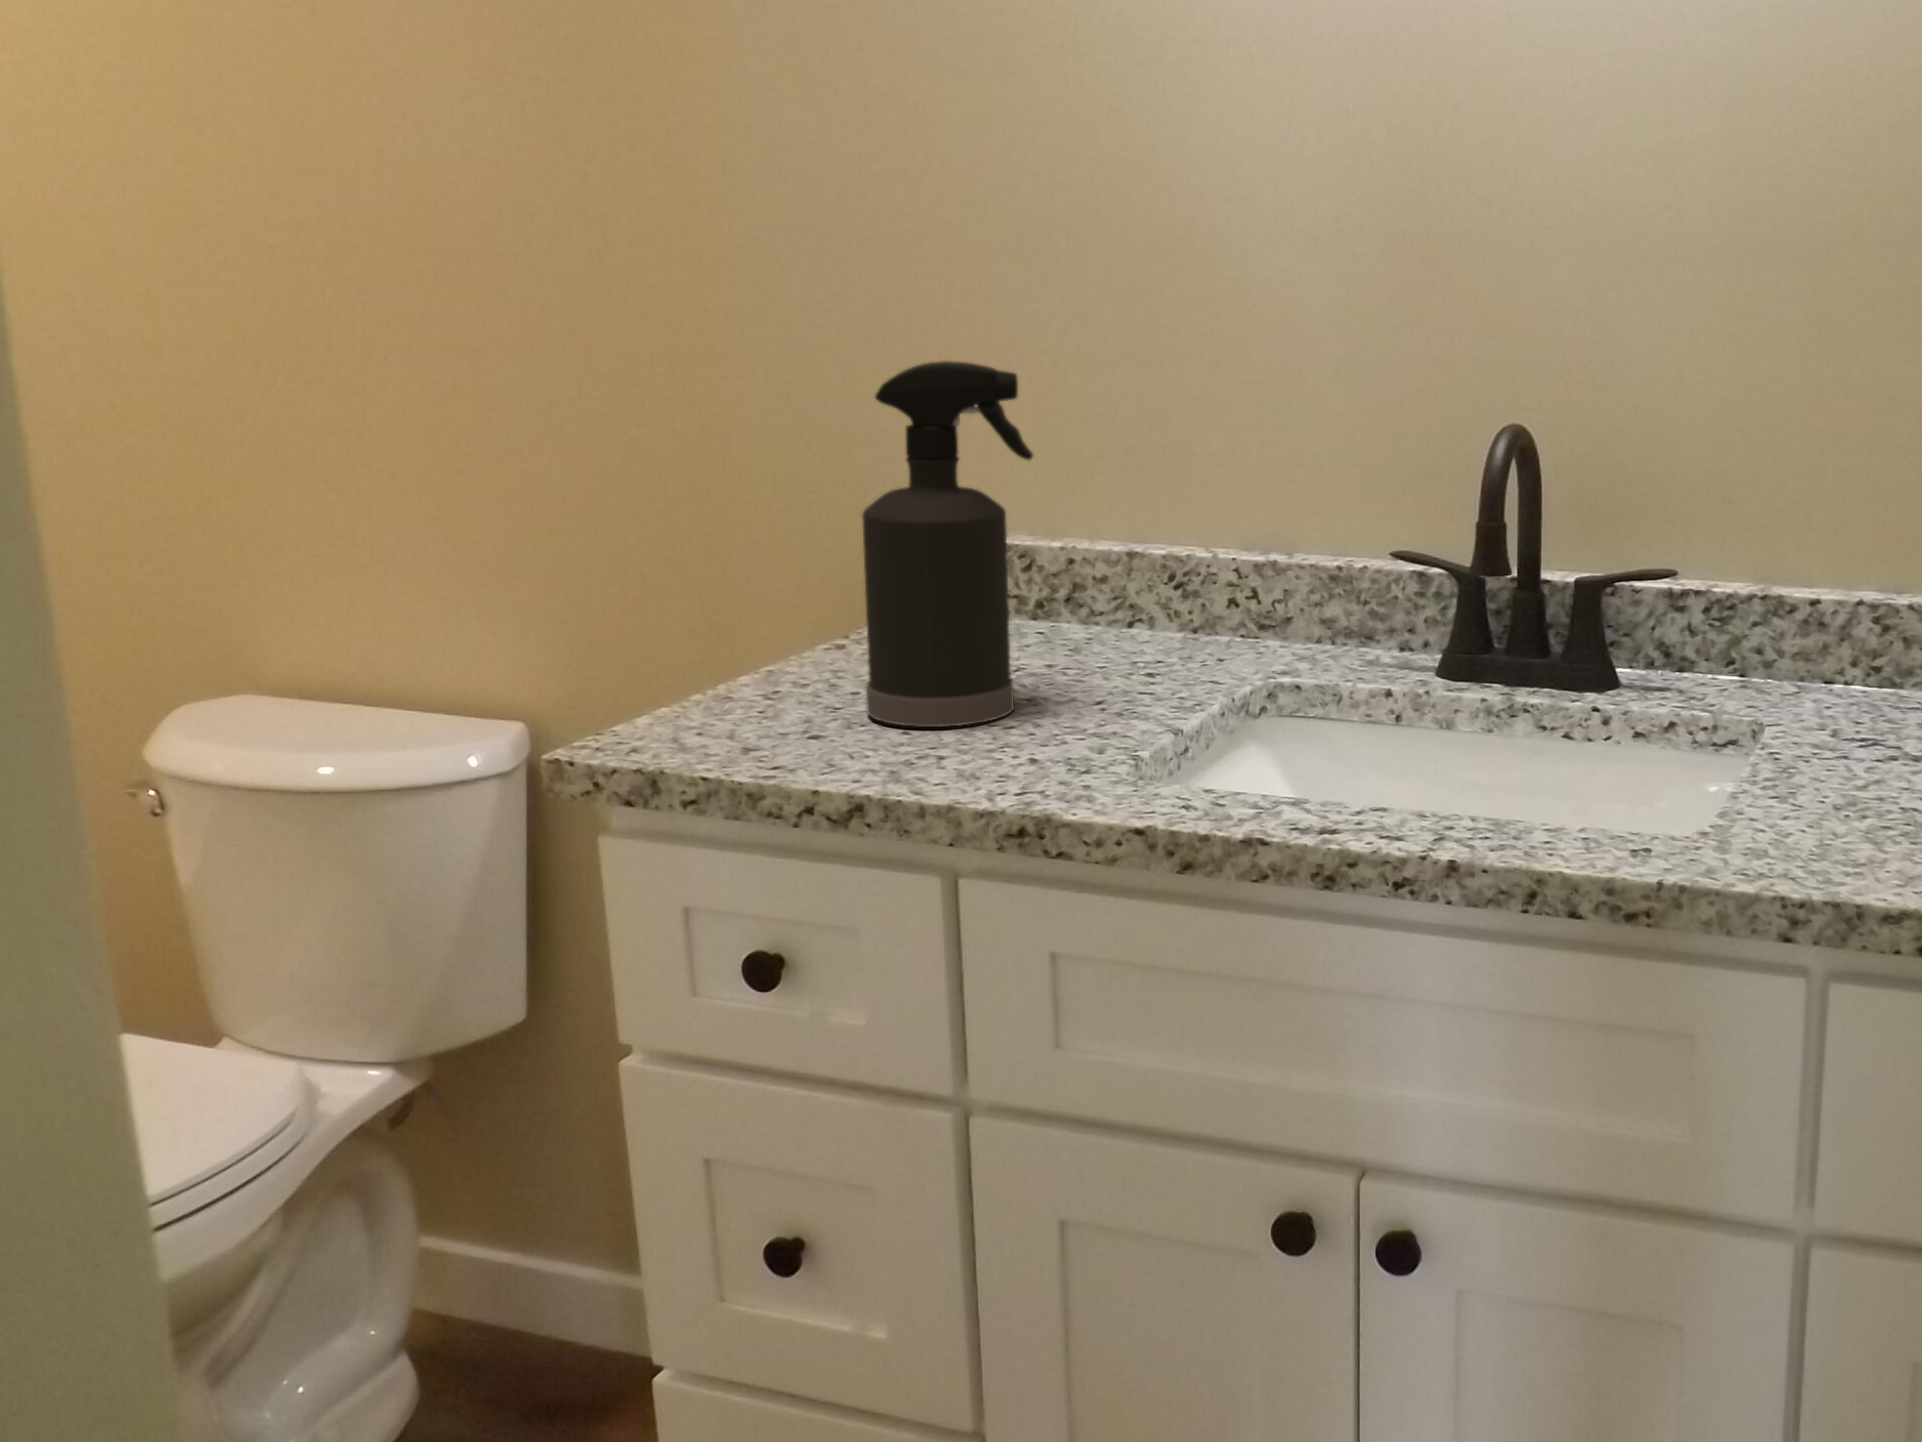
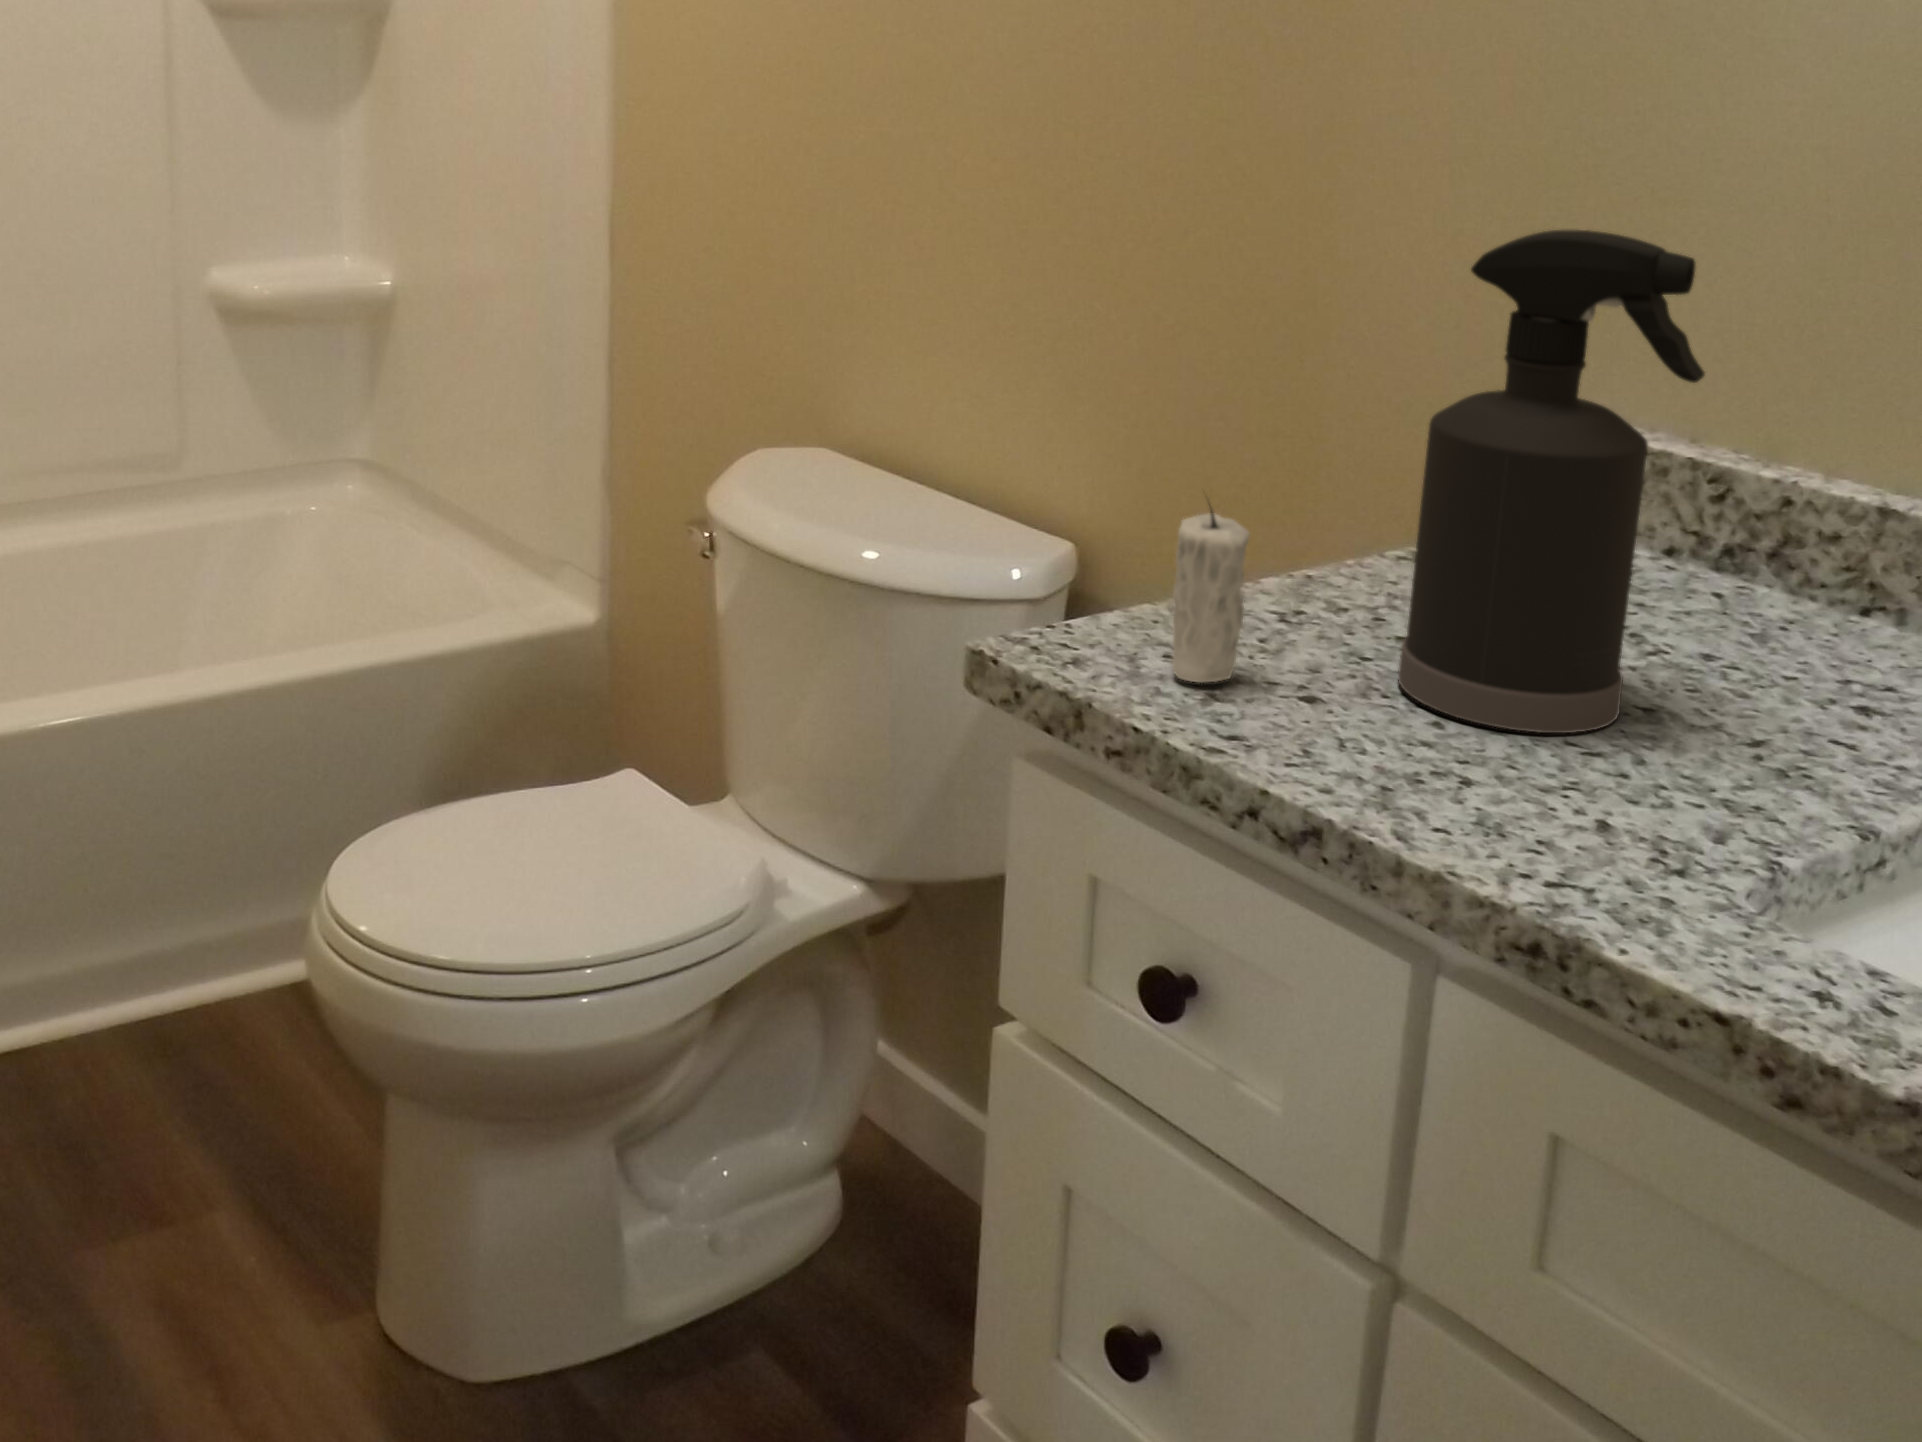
candle: none [697,589,755,745] -> present [1173,508,1249,683]

